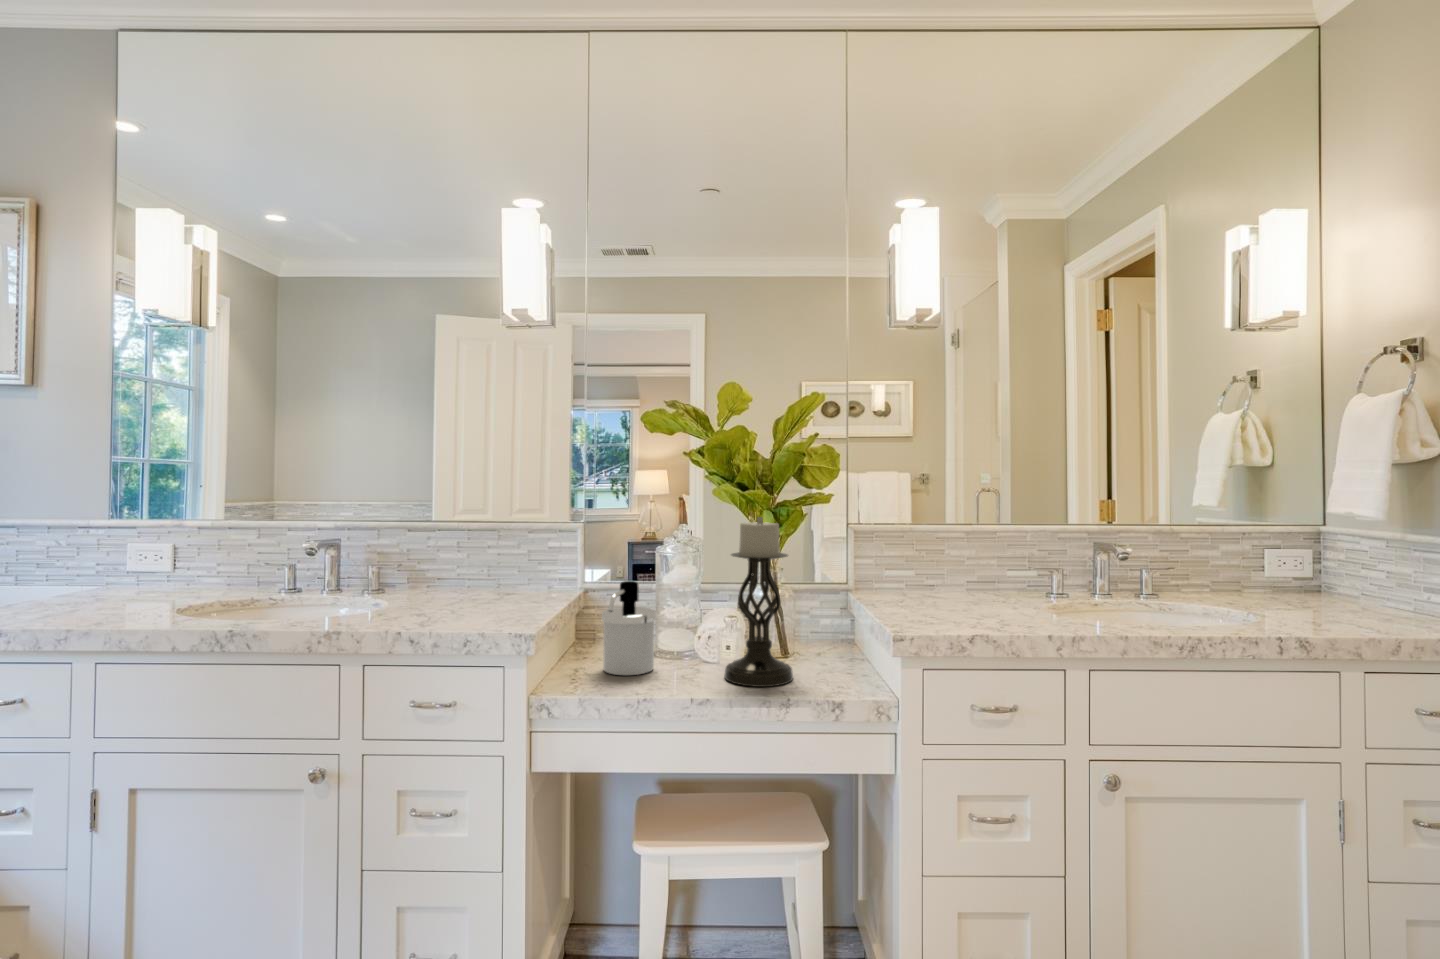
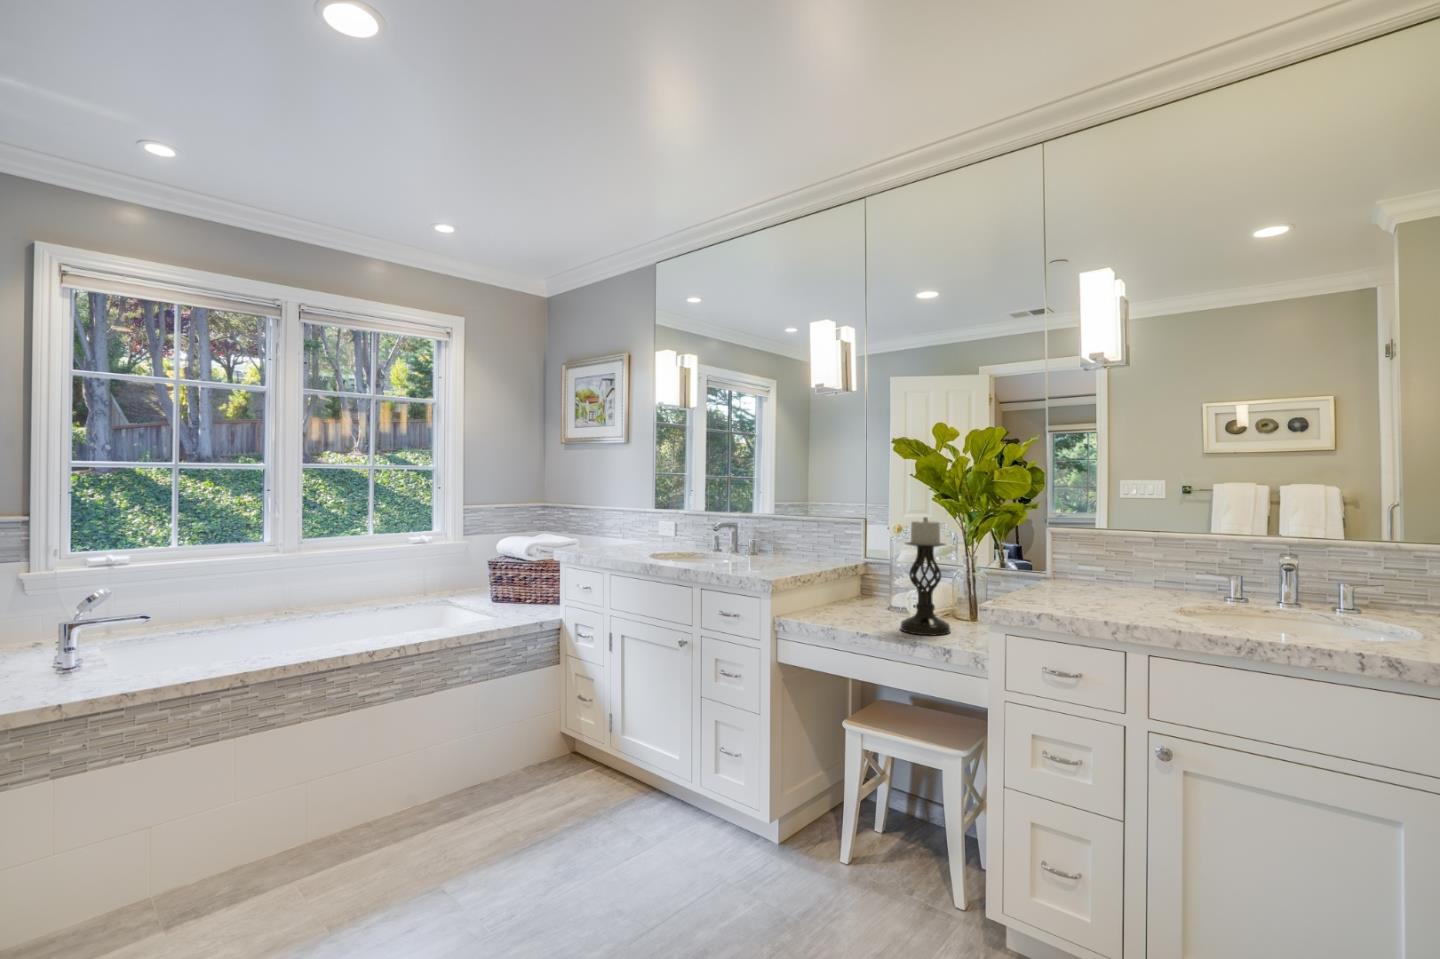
soap dispenser: present [602,581,656,675] -> none [829,557,874,618]

